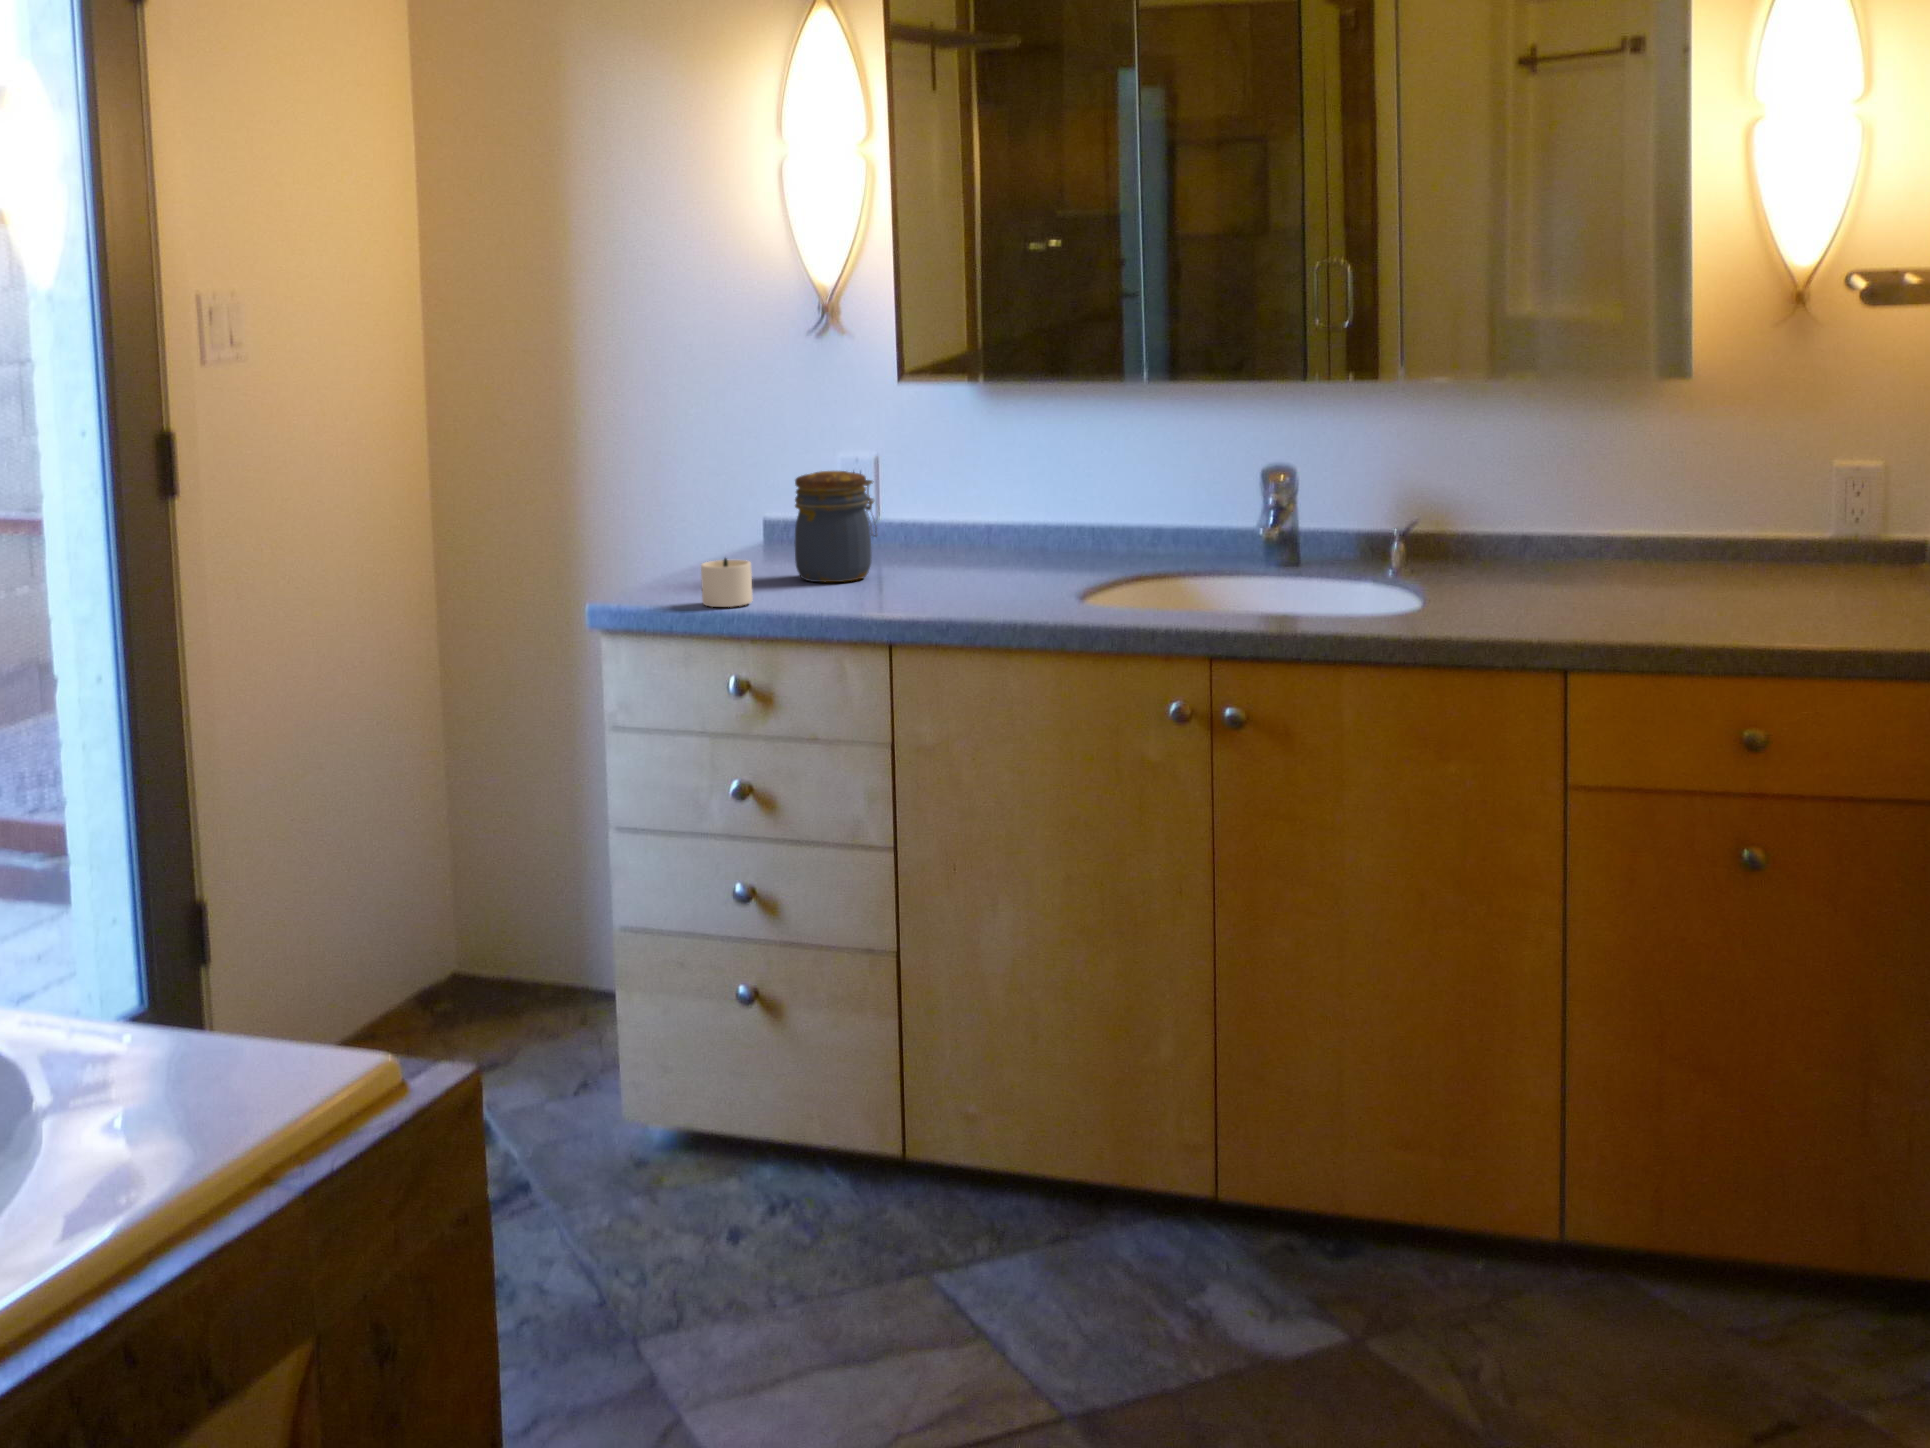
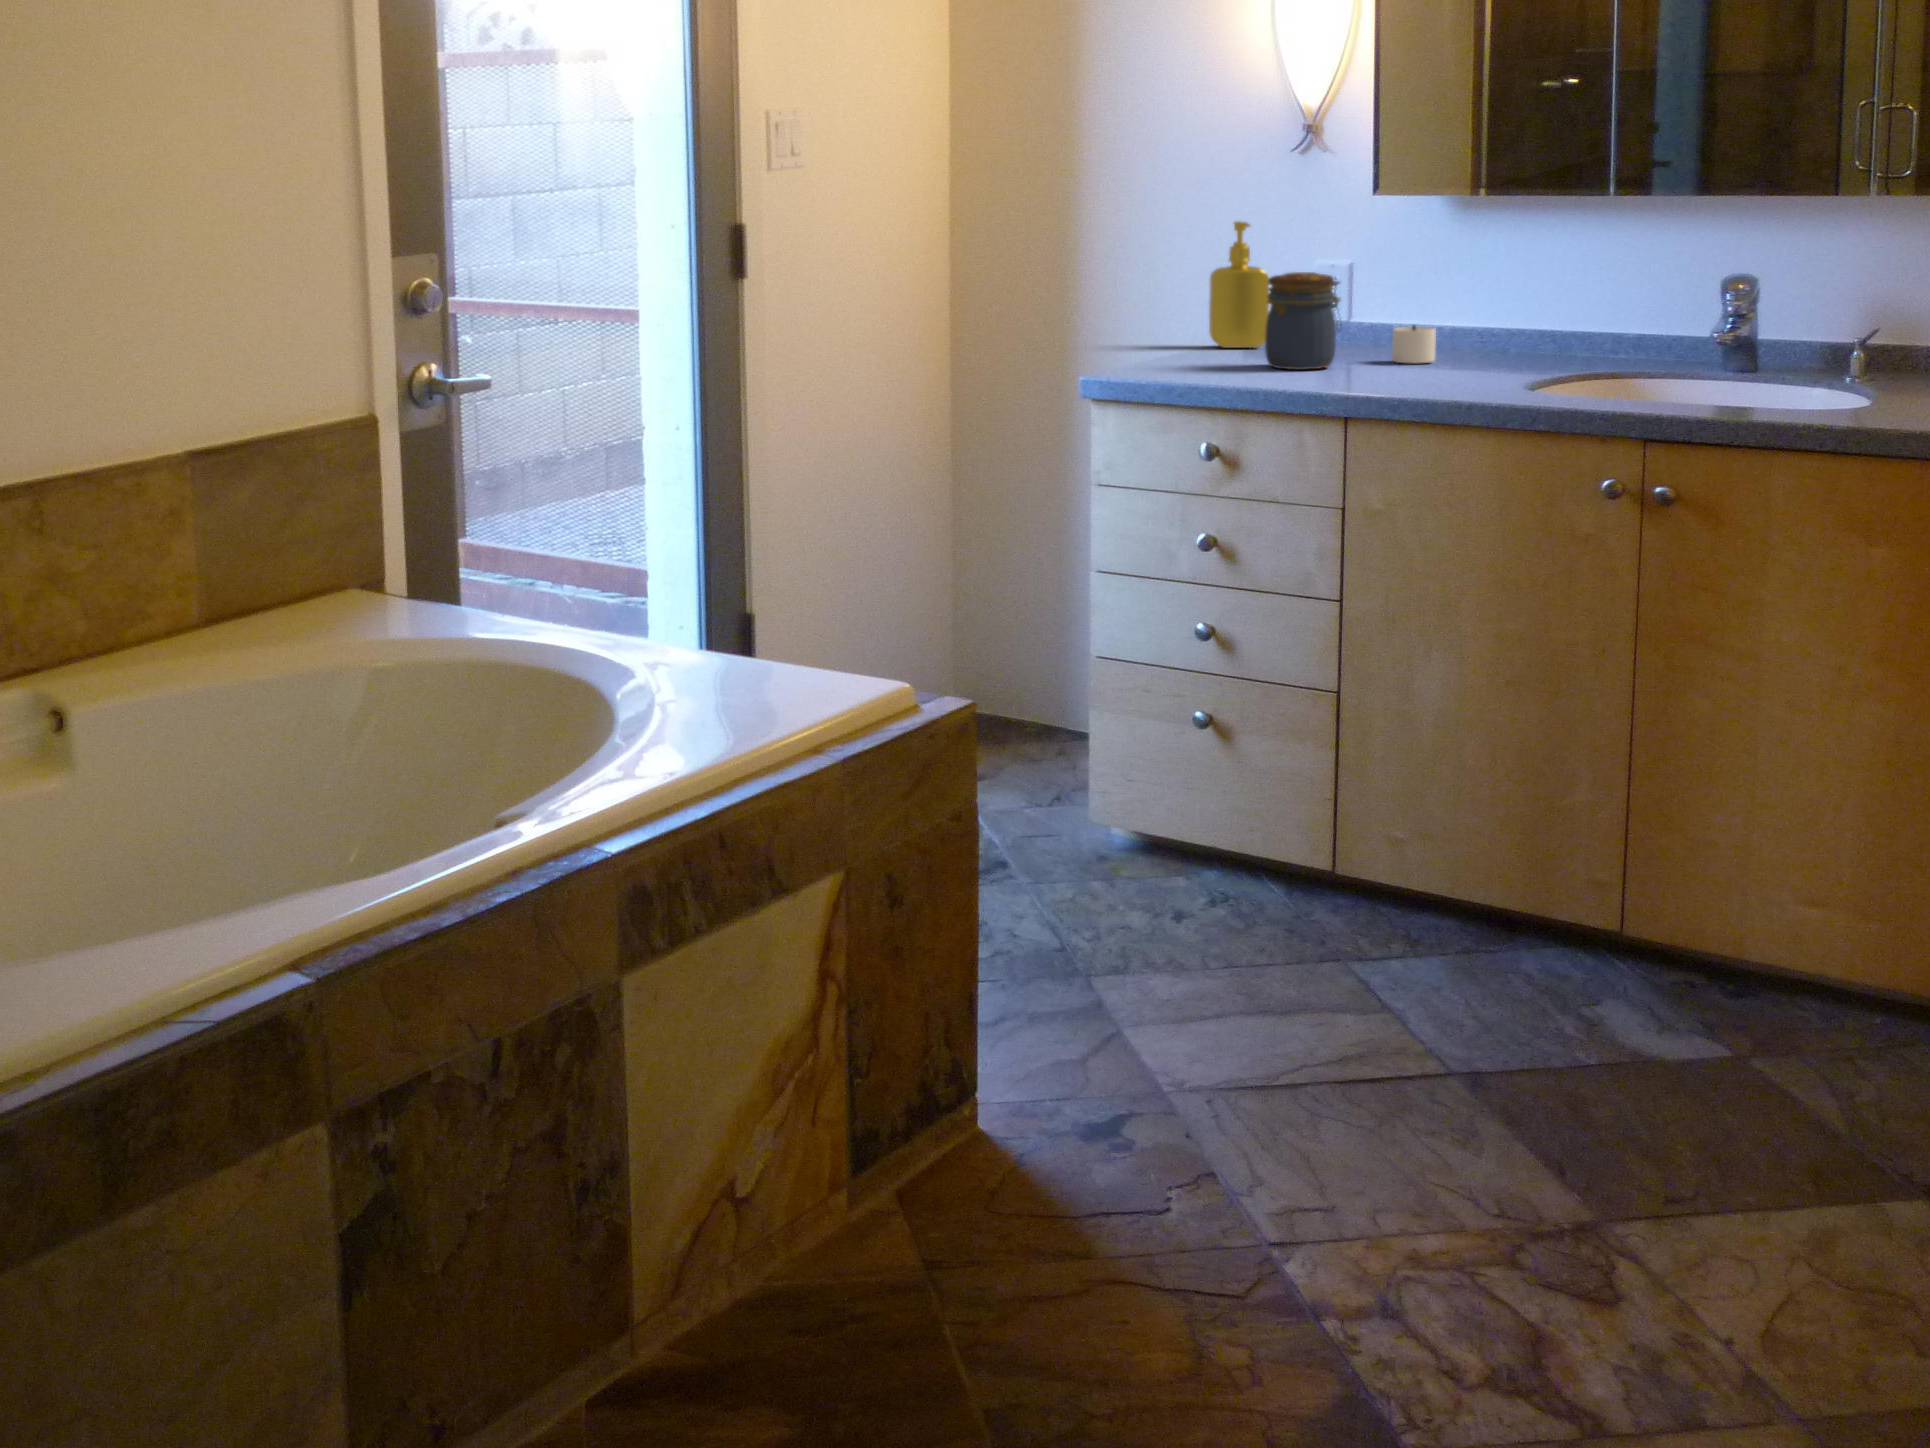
soap dispenser: none [727,408,795,552] -> present [1209,221,1269,348]
candle: present [701,558,753,607] -> present [1392,325,1436,363]

